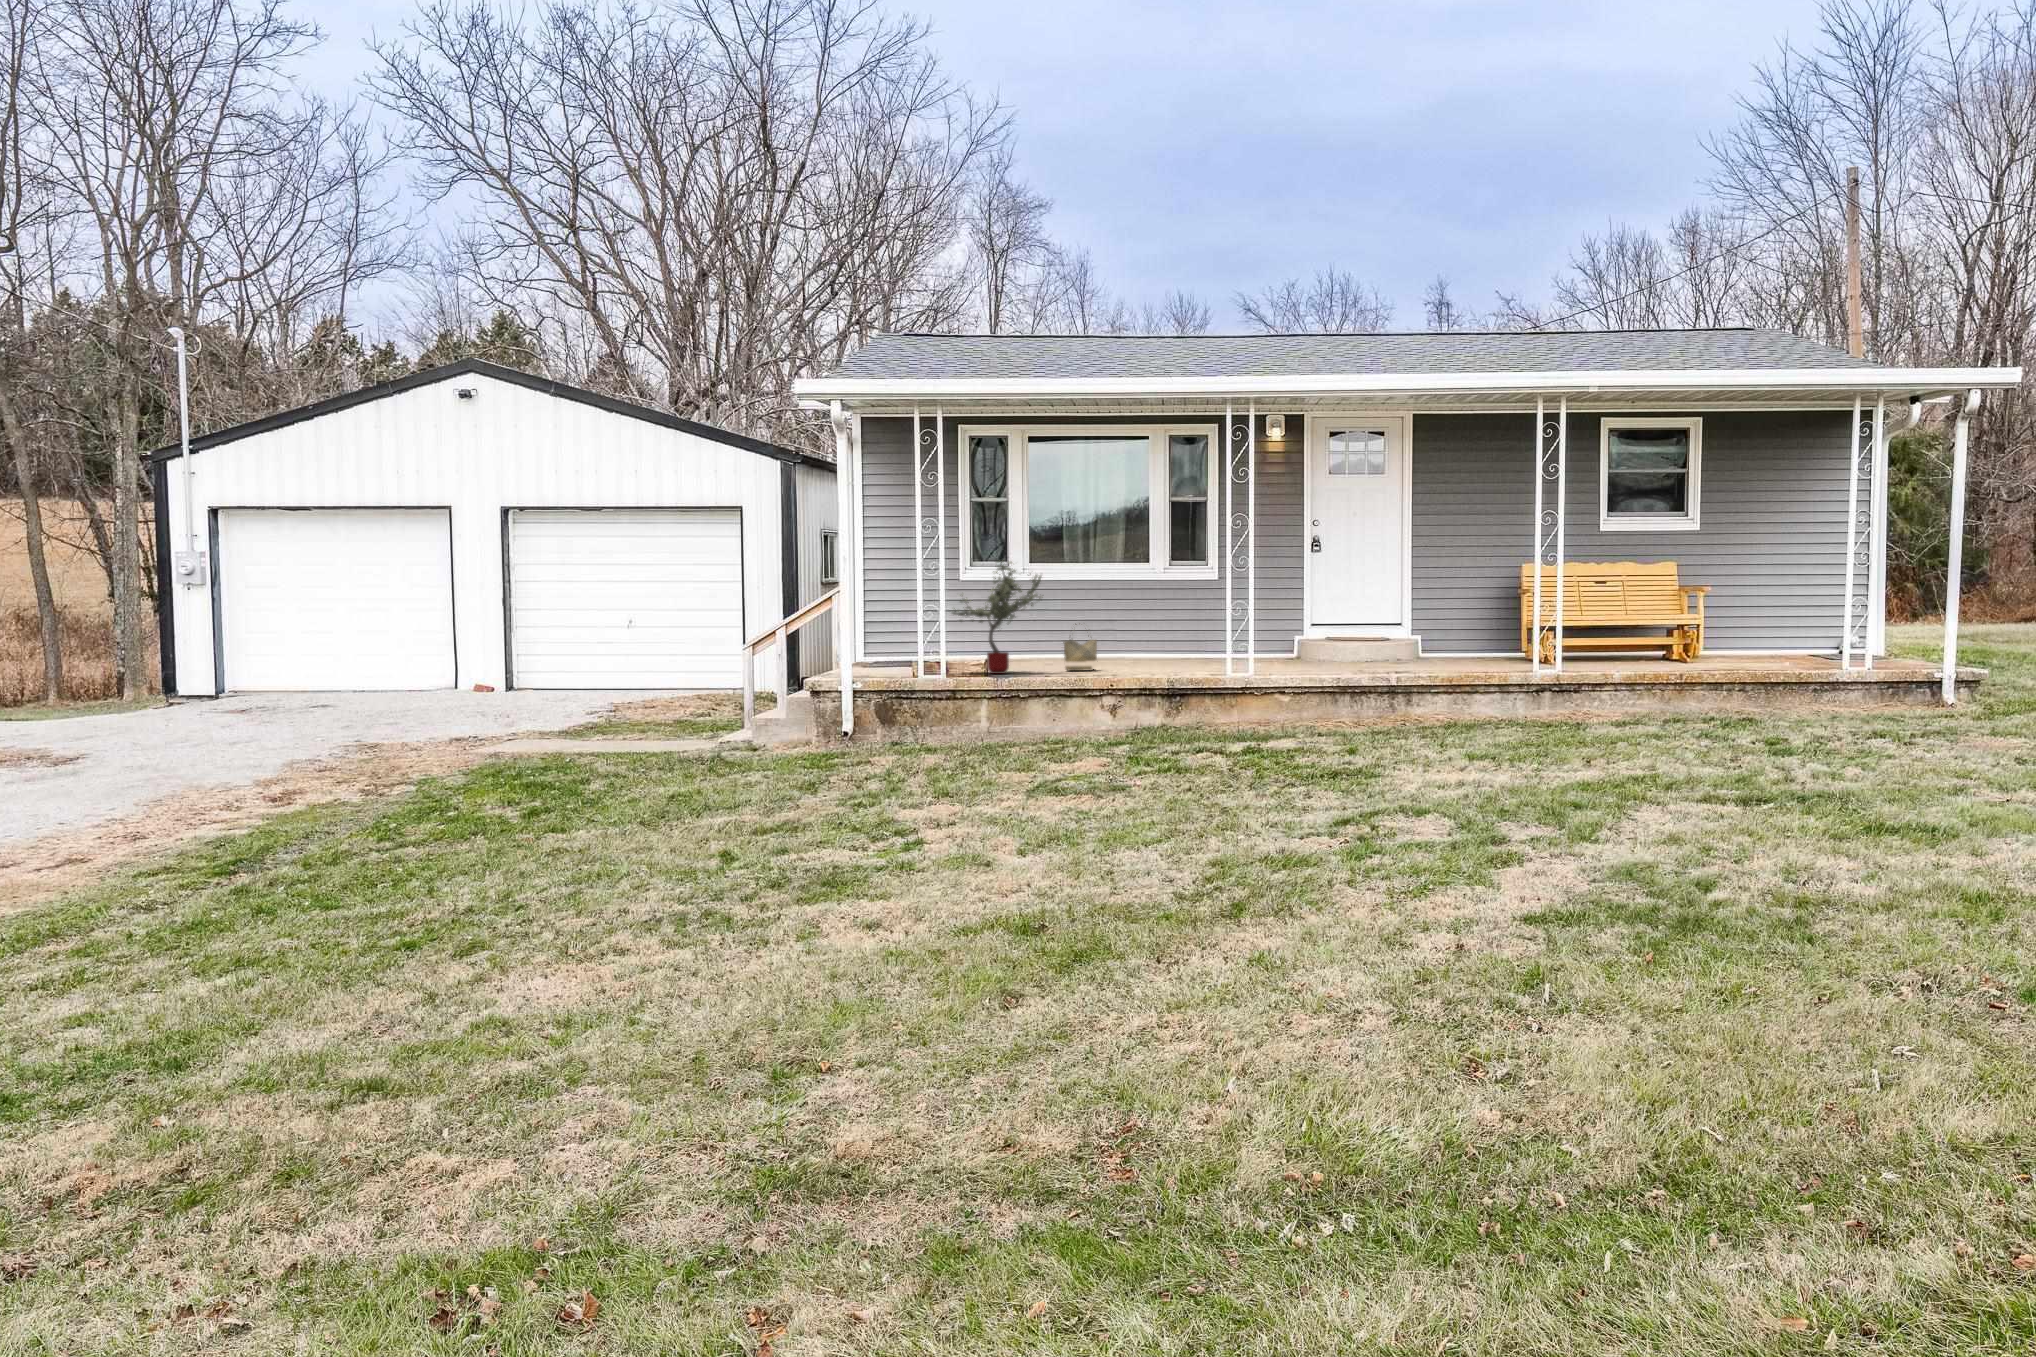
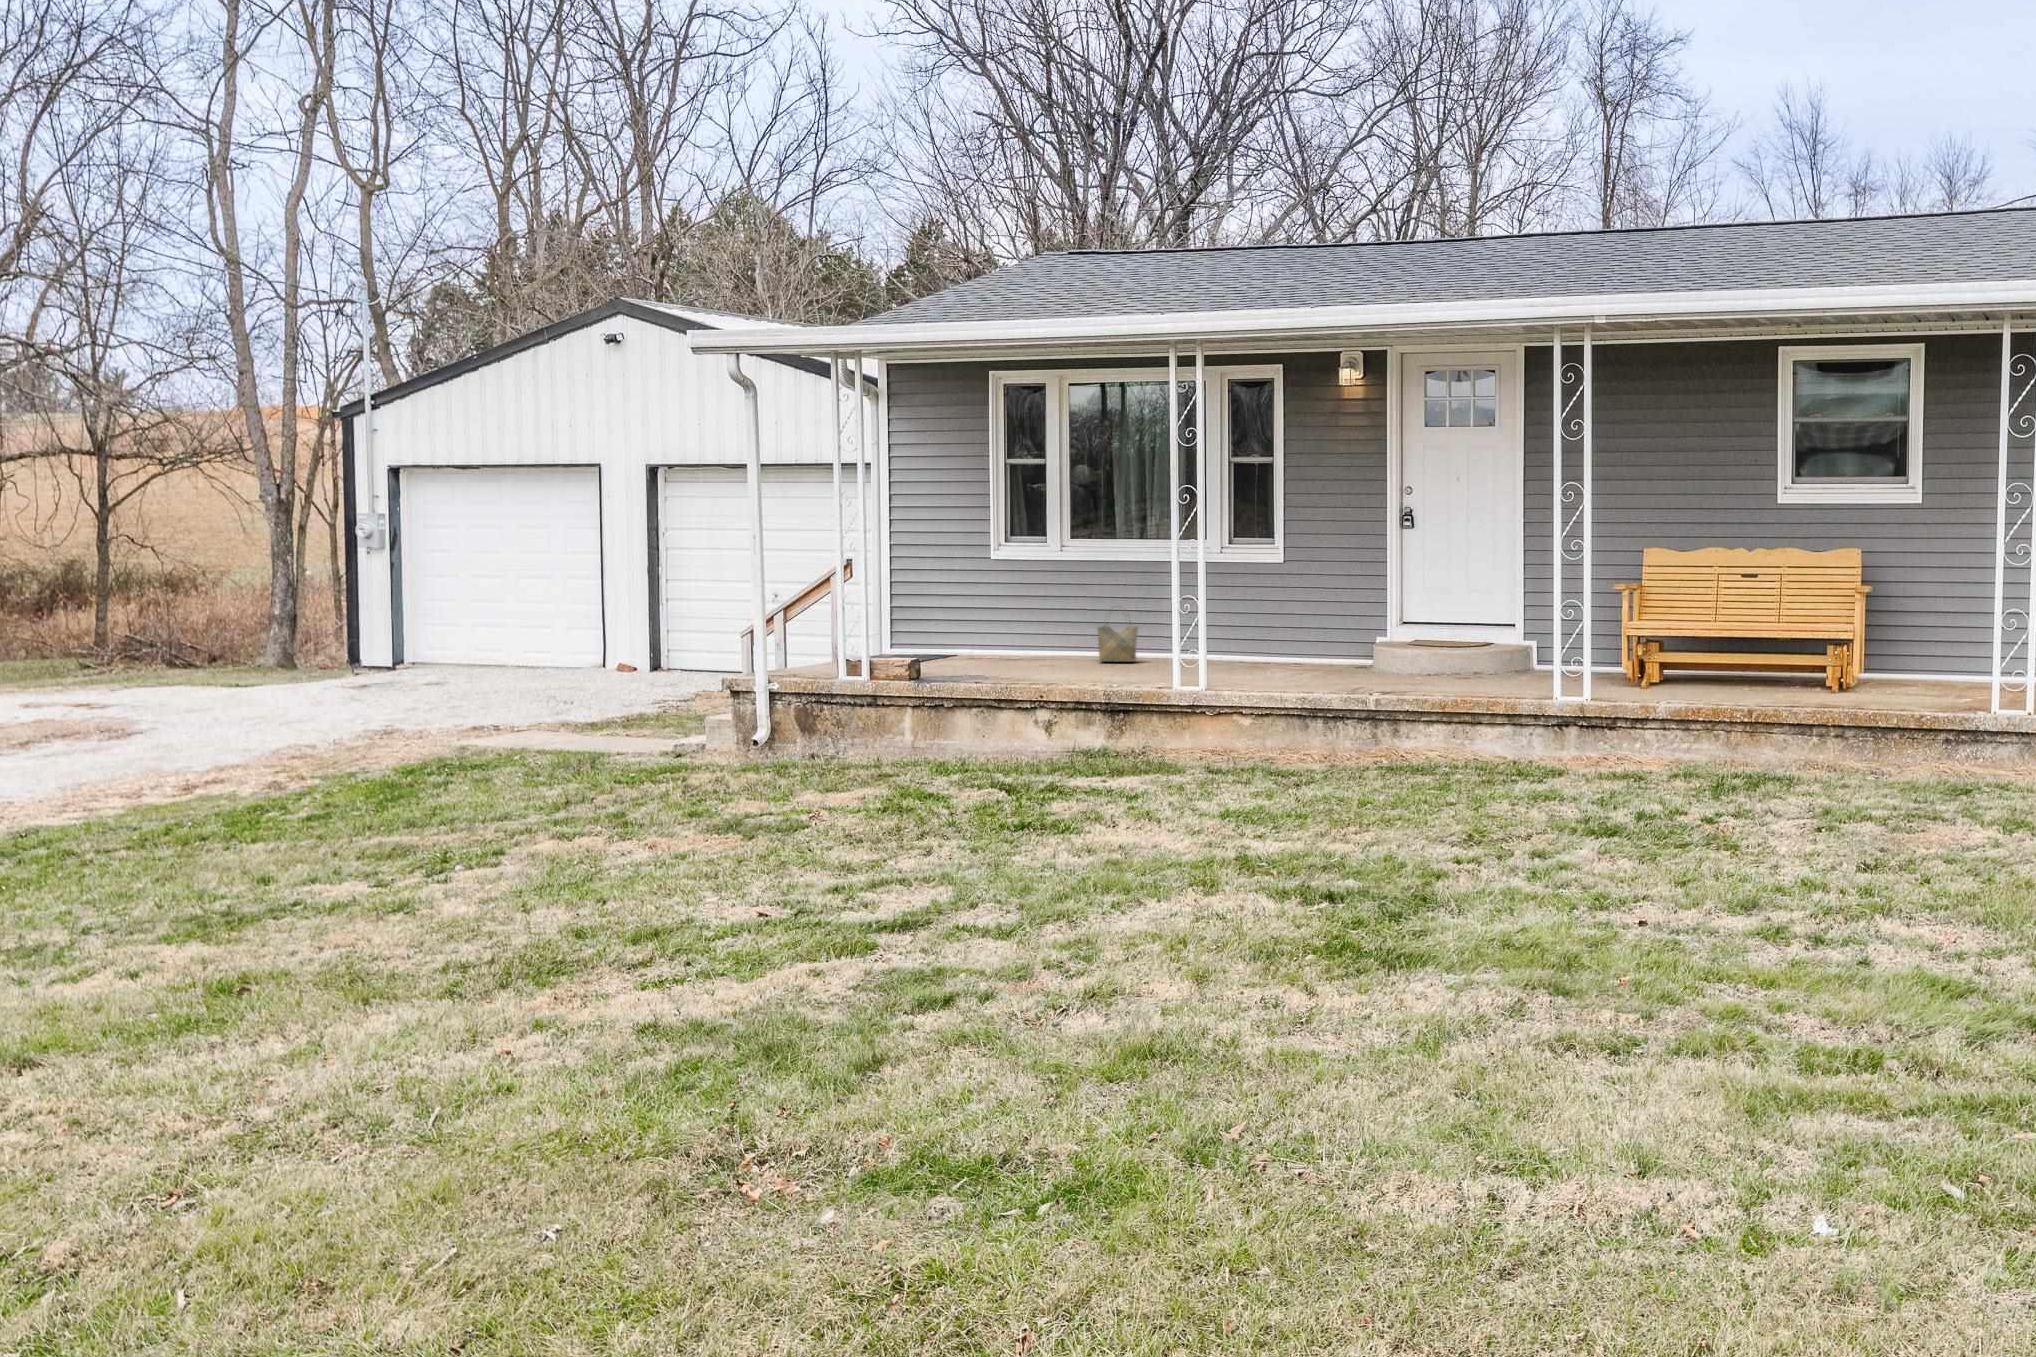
potted tree: present [952,560,1043,674] -> none [964,534,1063,665]

